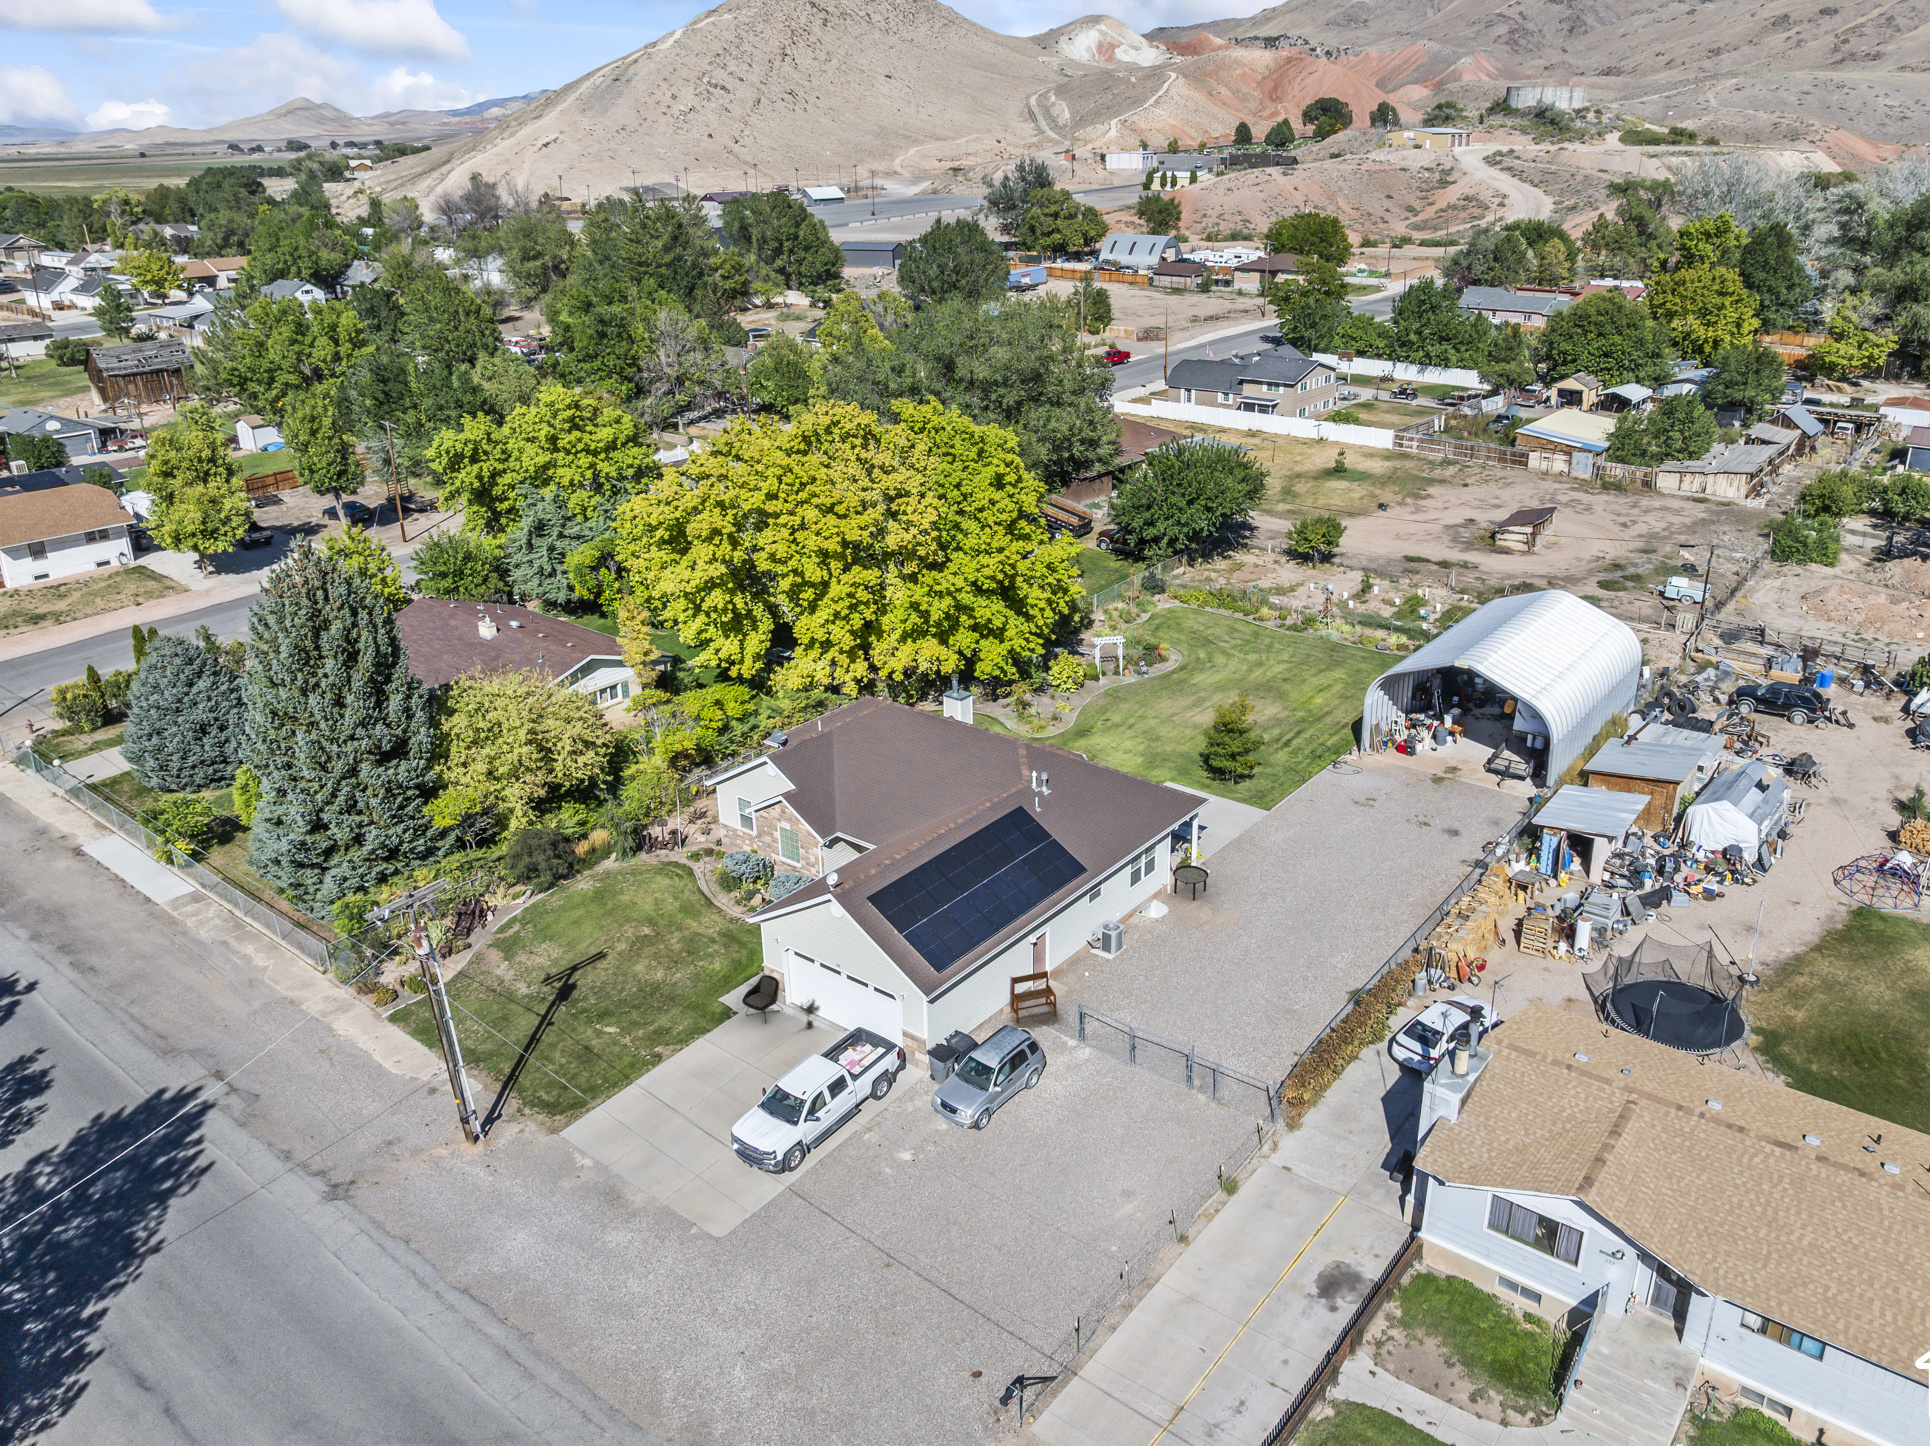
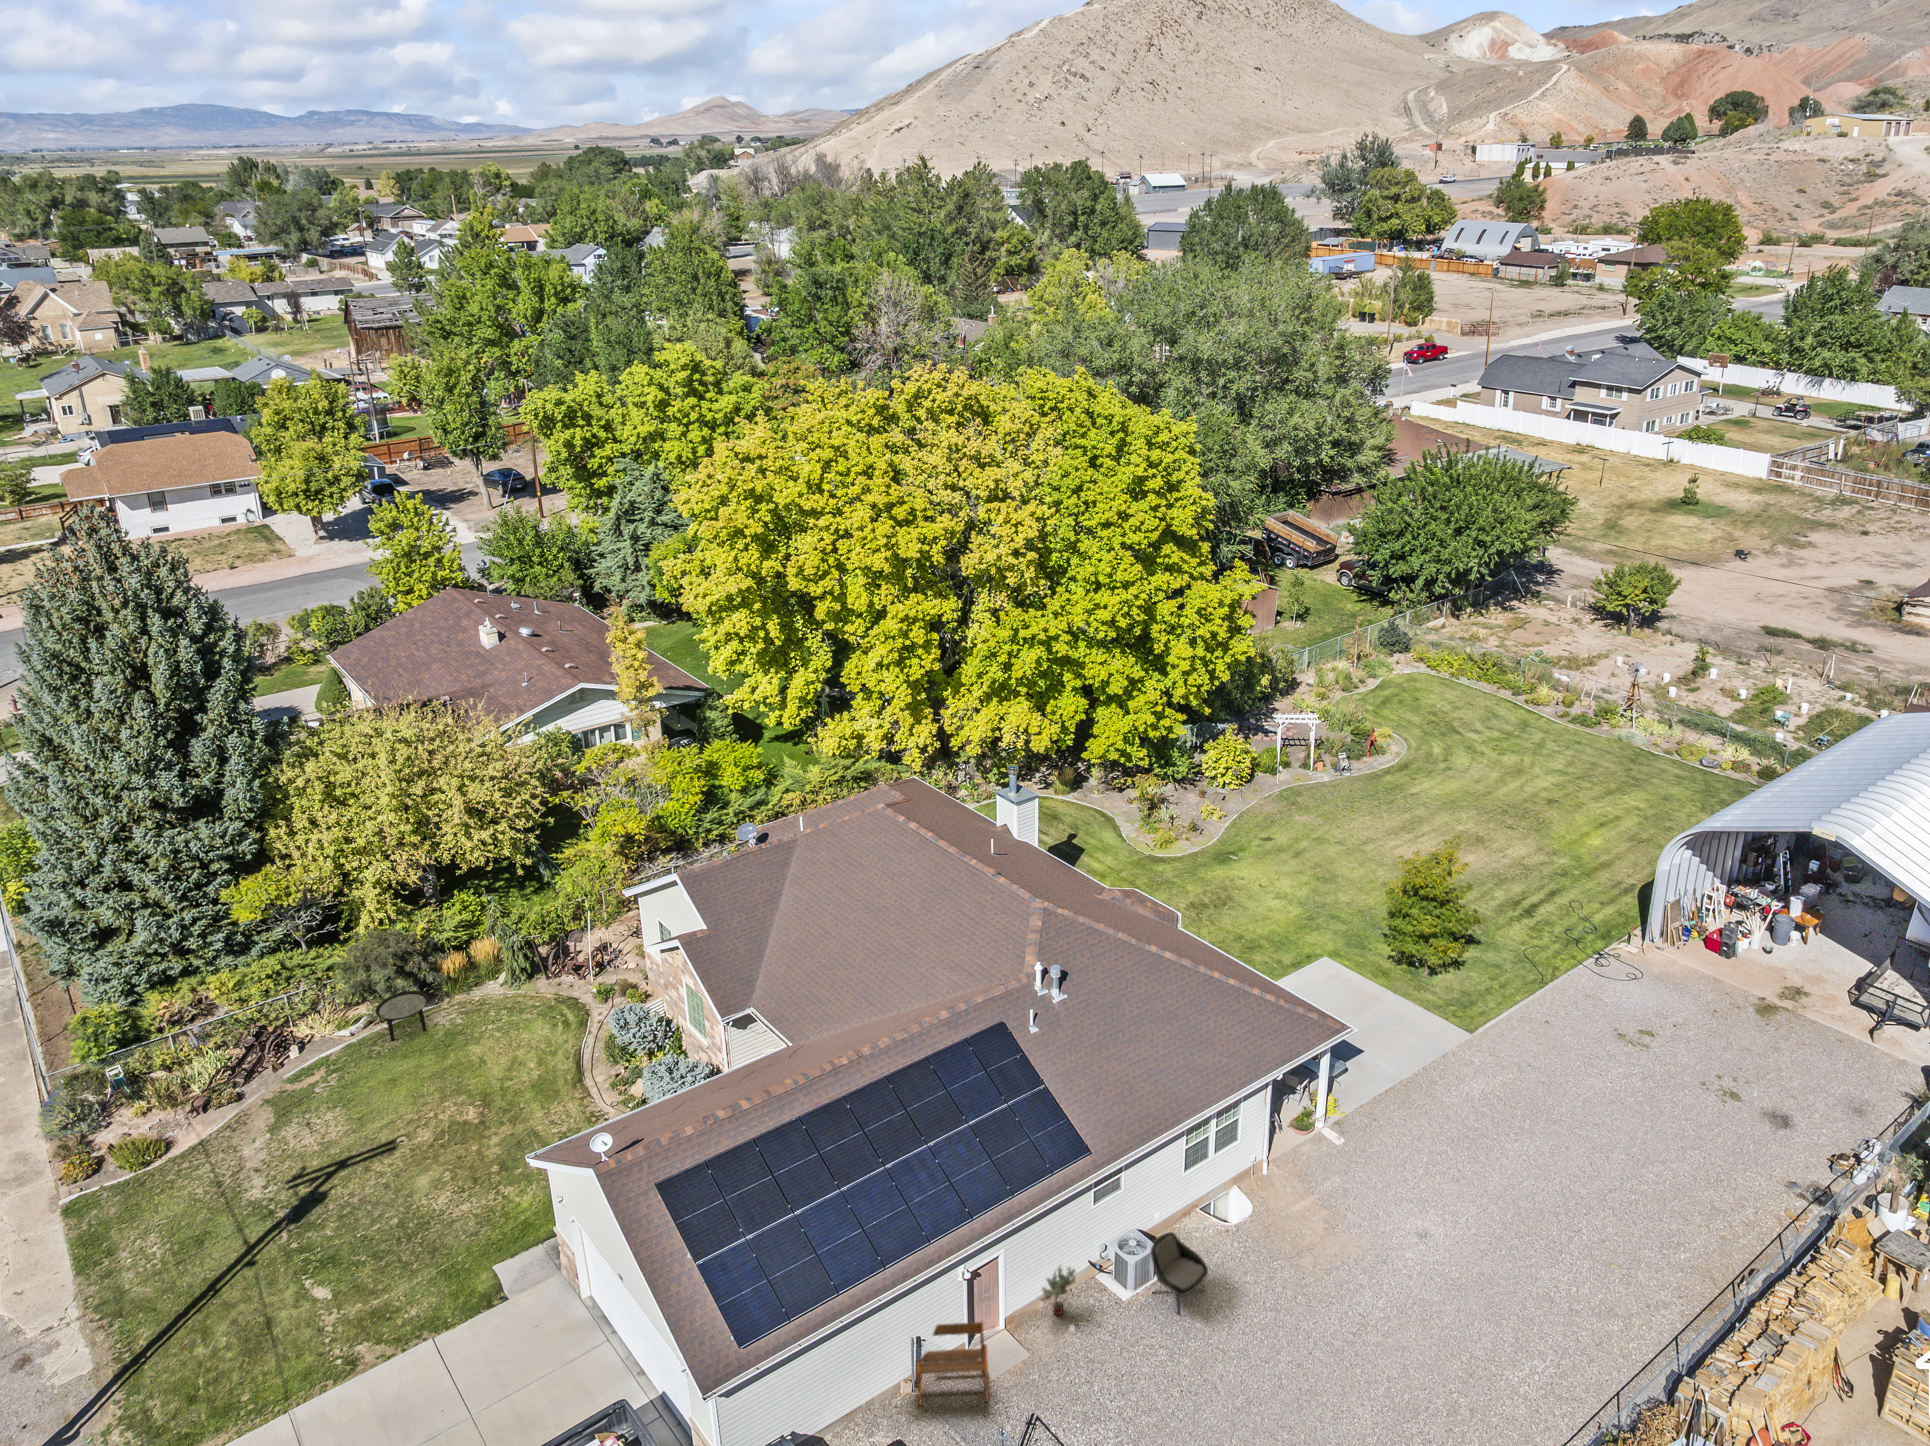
round table: present [1173,865,1209,900] -> present [376,991,429,1041]
lounge chair: present [742,975,783,1023] -> present [1148,1232,1208,1307]
potted tree: present [800,1000,820,1028] -> present [1040,1267,1075,1315]

